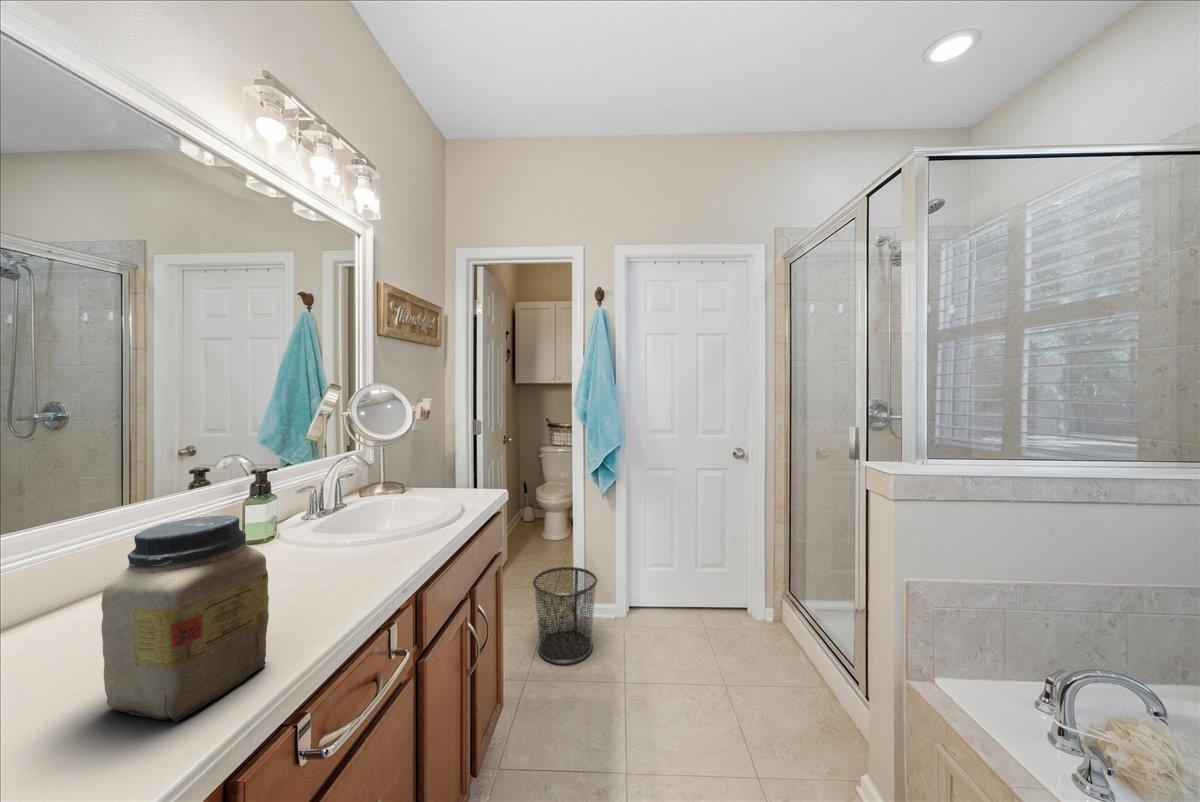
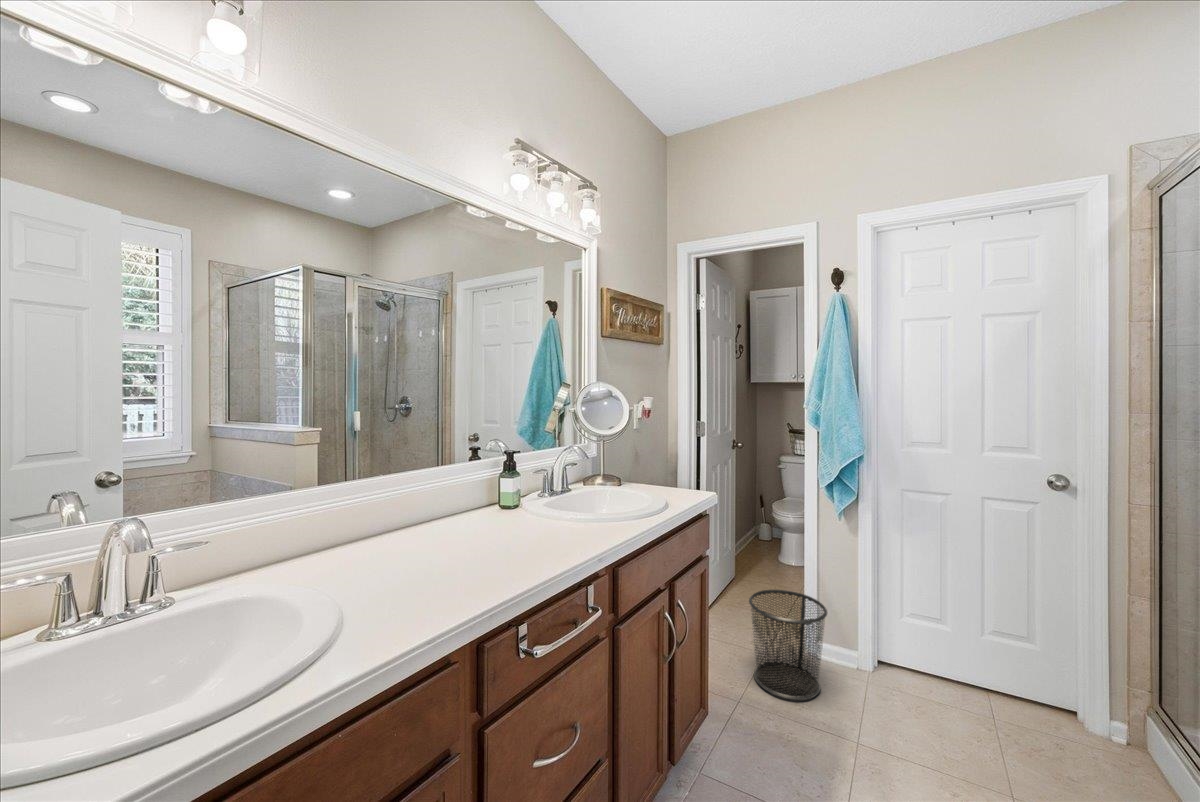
jar: present [101,515,269,722] -> none [415,476,497,603]

